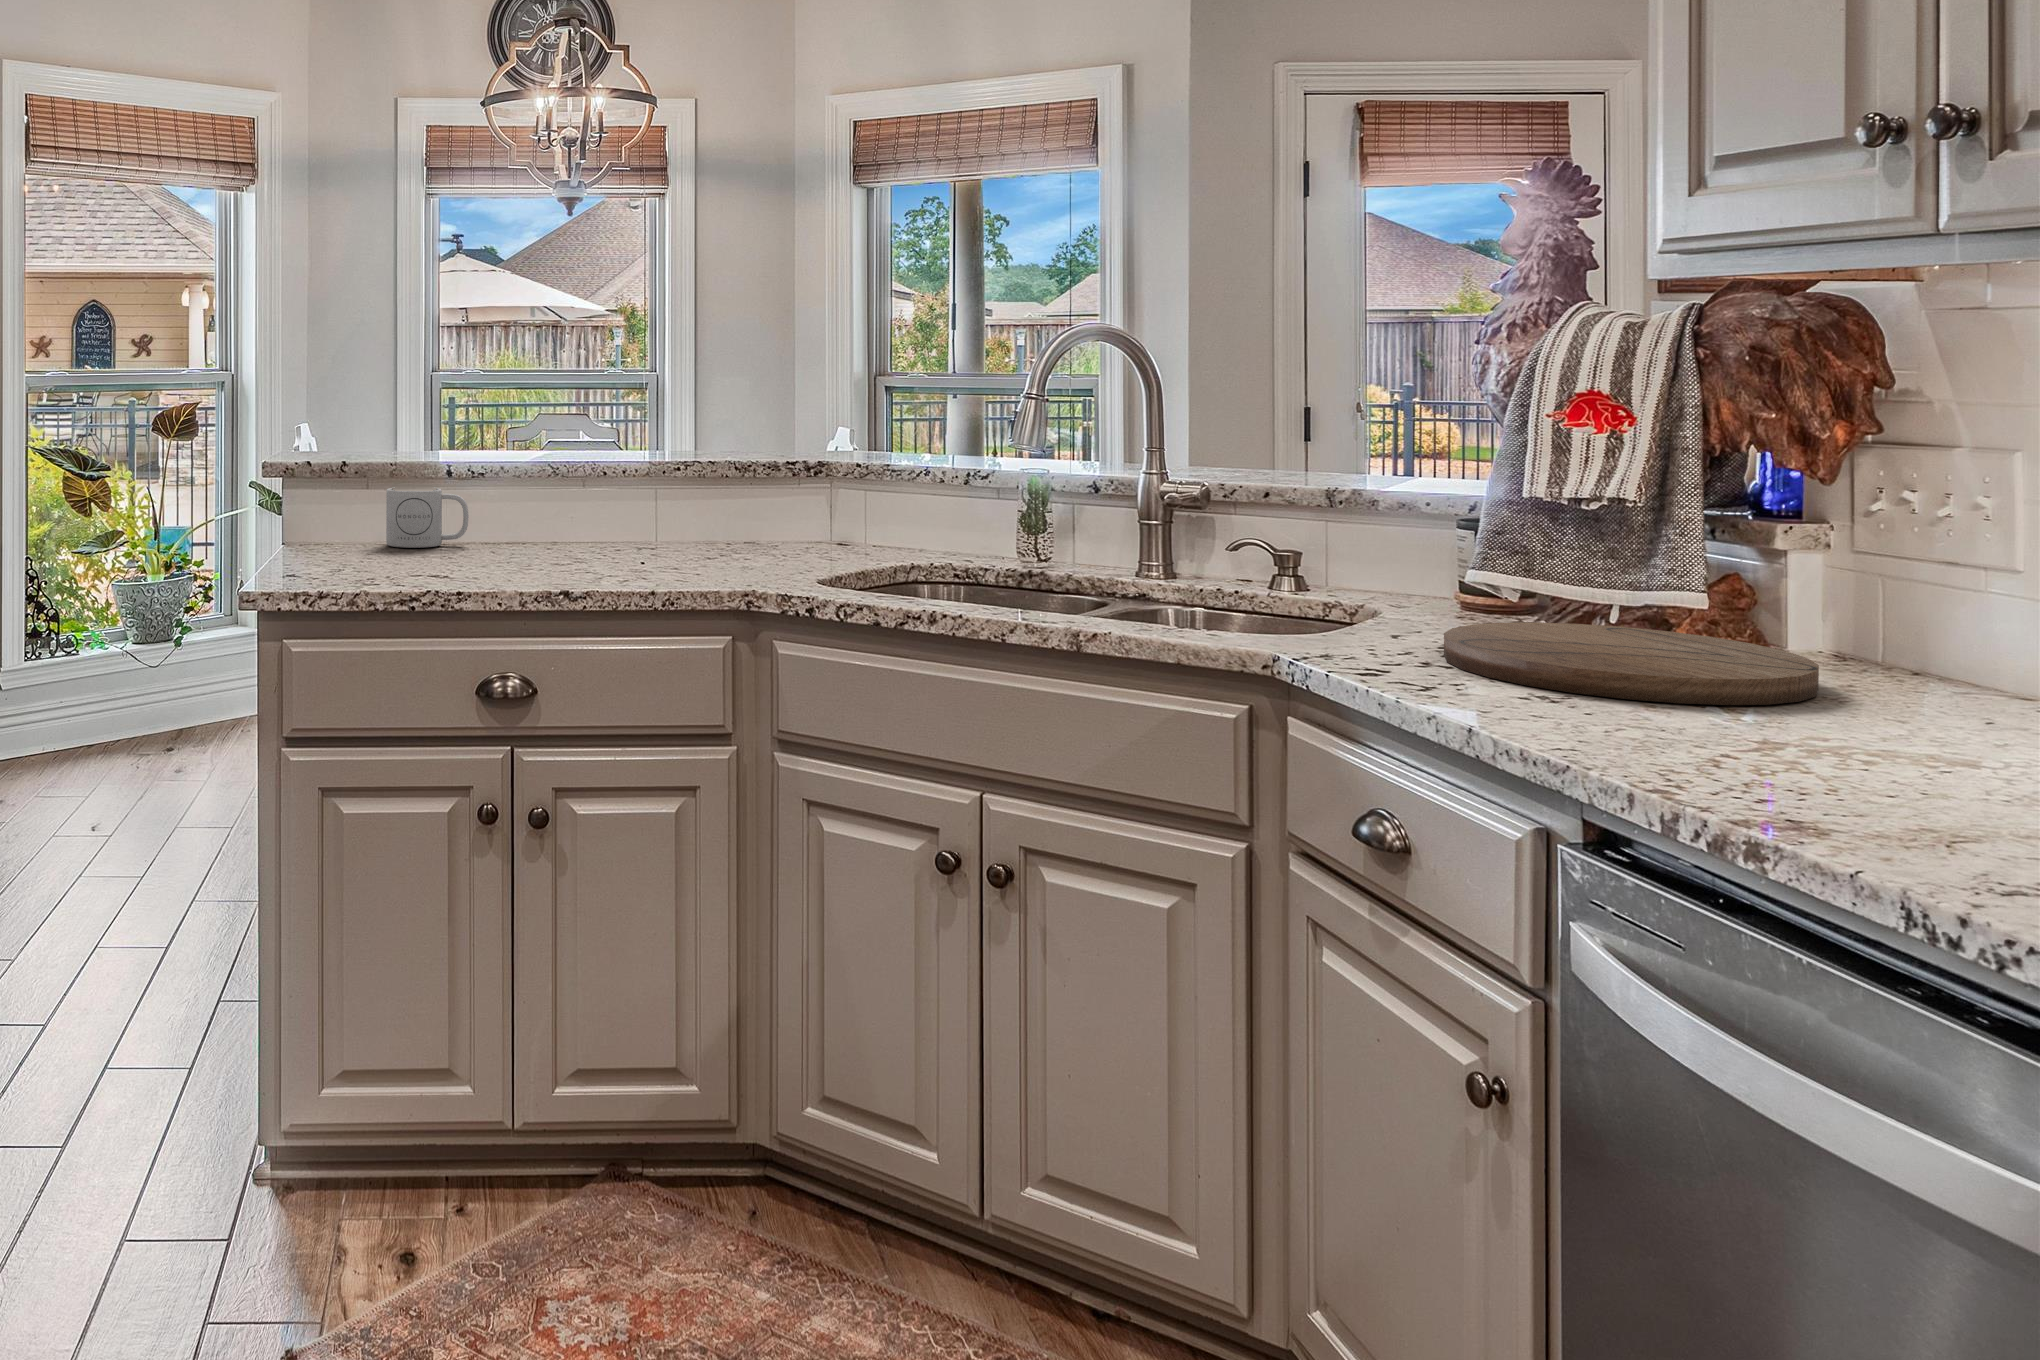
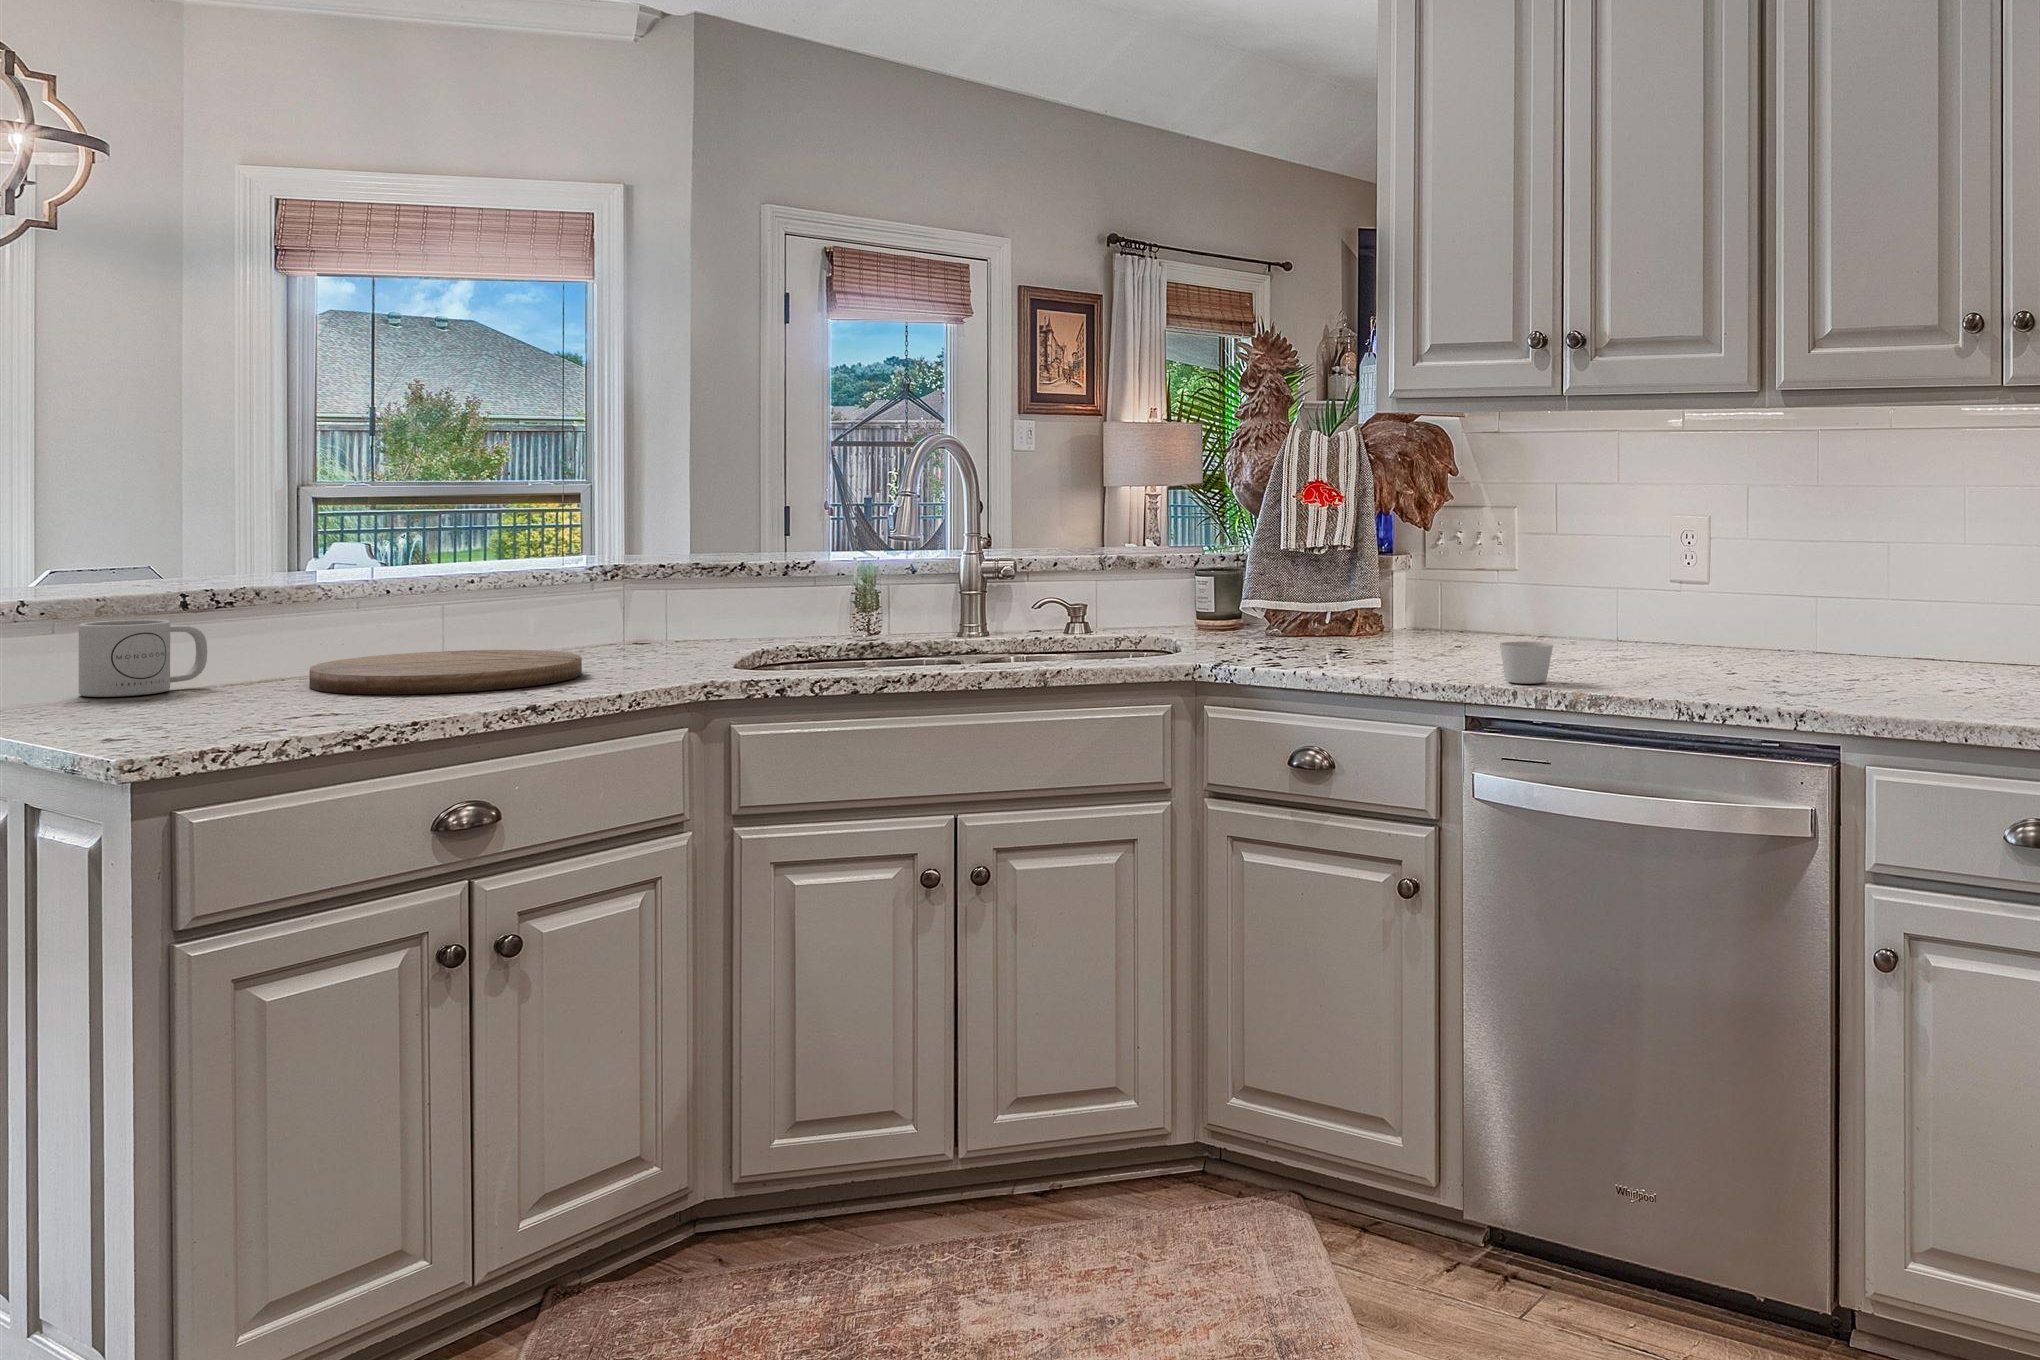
cutting board: present [1444,622,1819,705] -> present [309,650,582,694]
candle: none [1812,690,1947,783] -> present [1500,642,1553,684]

